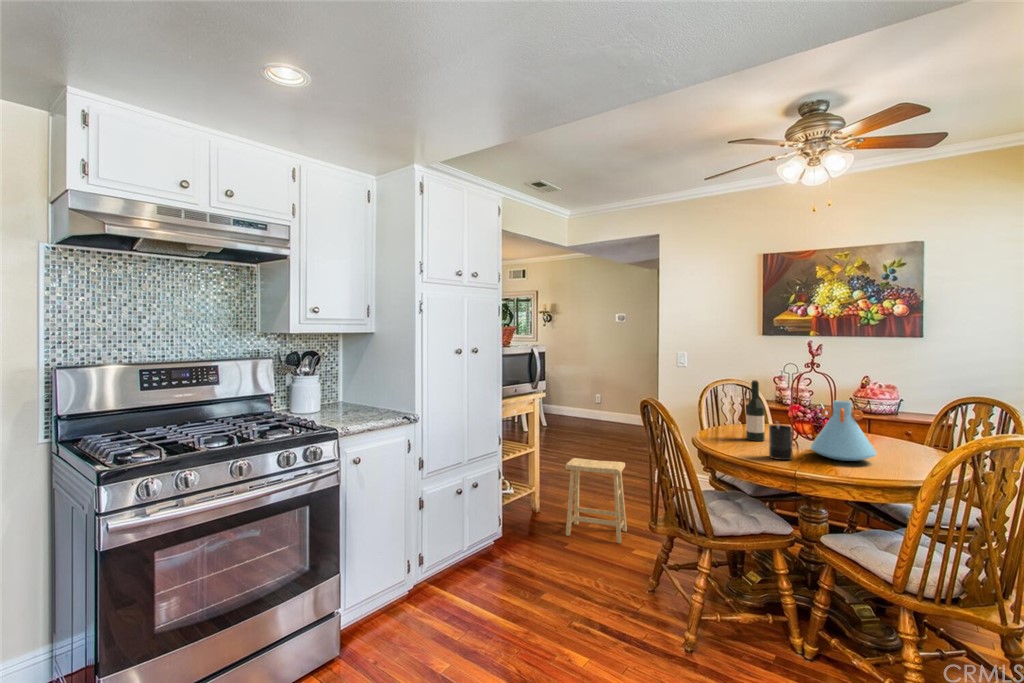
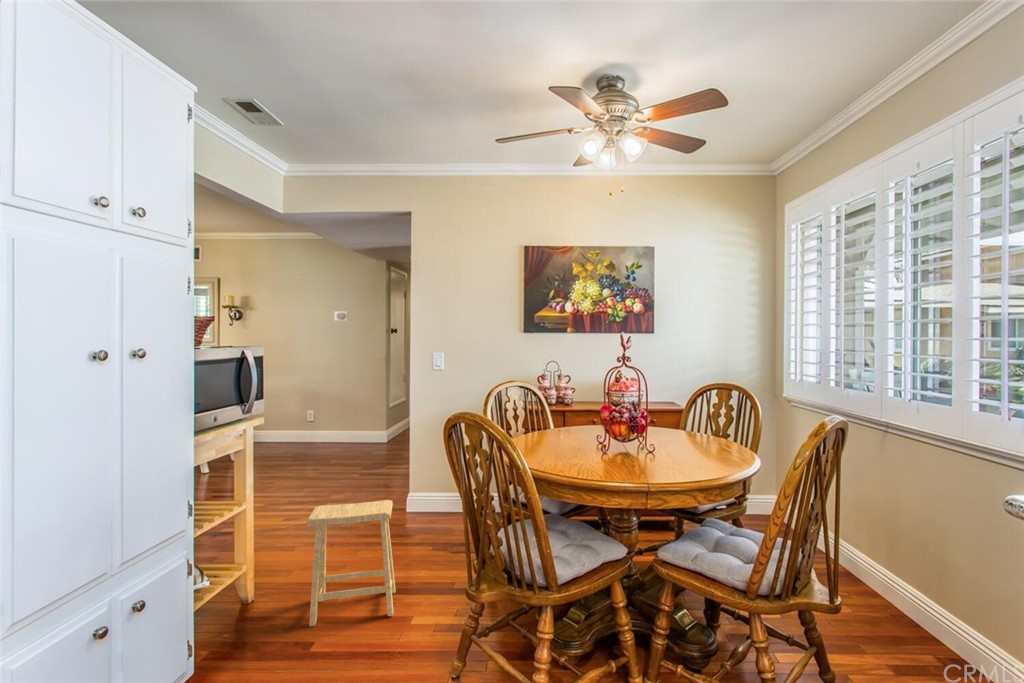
wine bottle: present [746,380,765,441] -> none [555,378,575,451]
vase: present [810,400,877,461] -> none [635,394,701,463]
candle: present [769,424,792,460] -> none [603,426,630,474]

